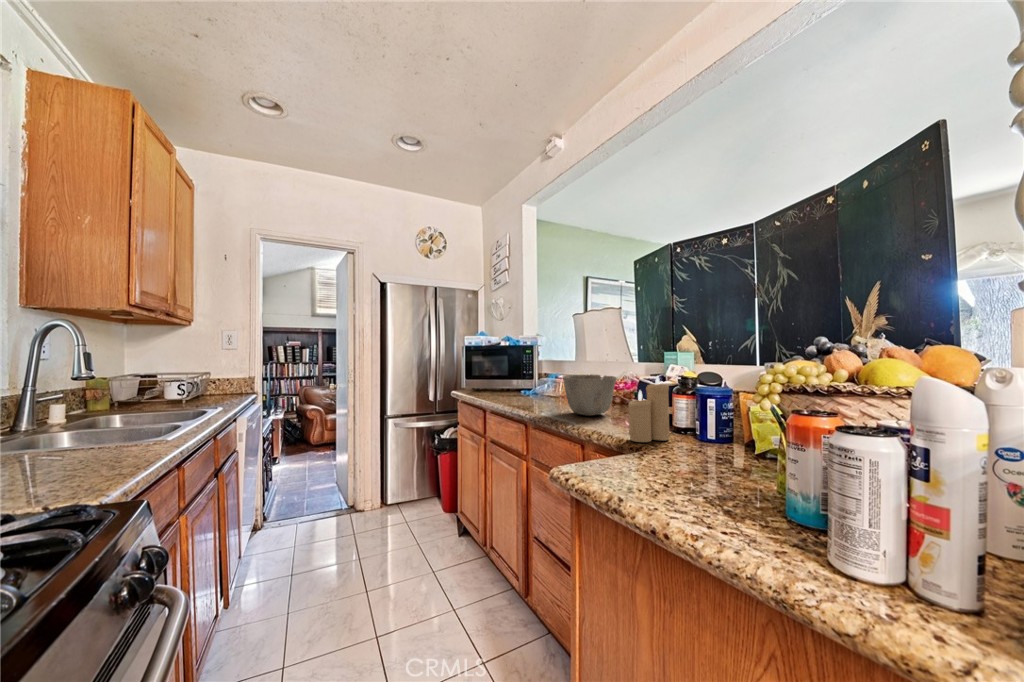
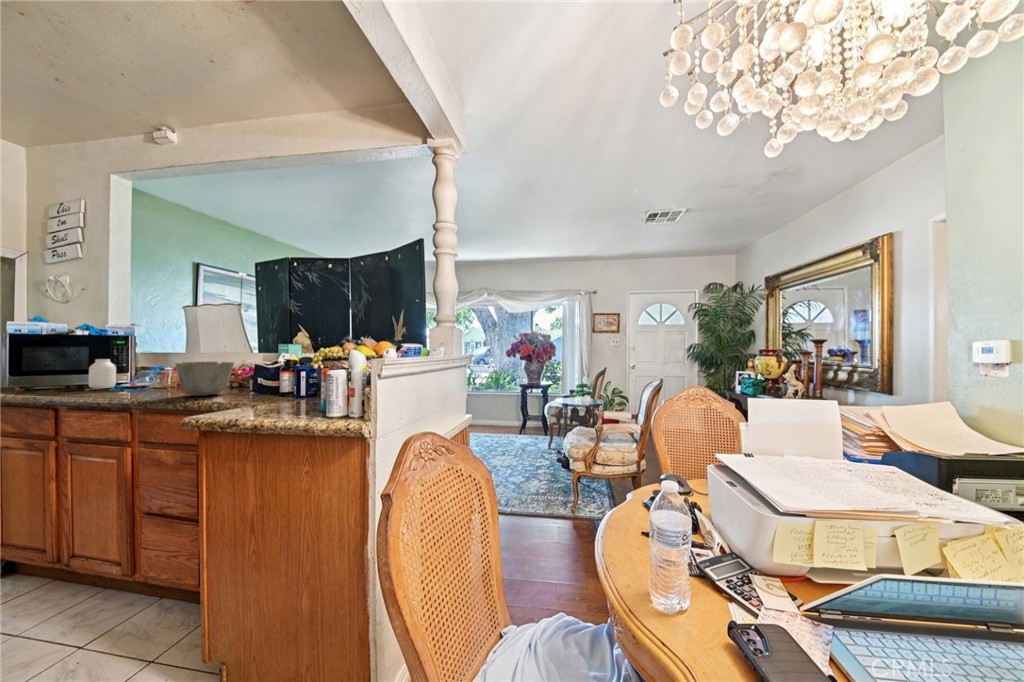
jar: none [509,367,552,394] -> present [88,359,151,390]
candle: present [628,376,669,442] -> none [243,357,276,403]

